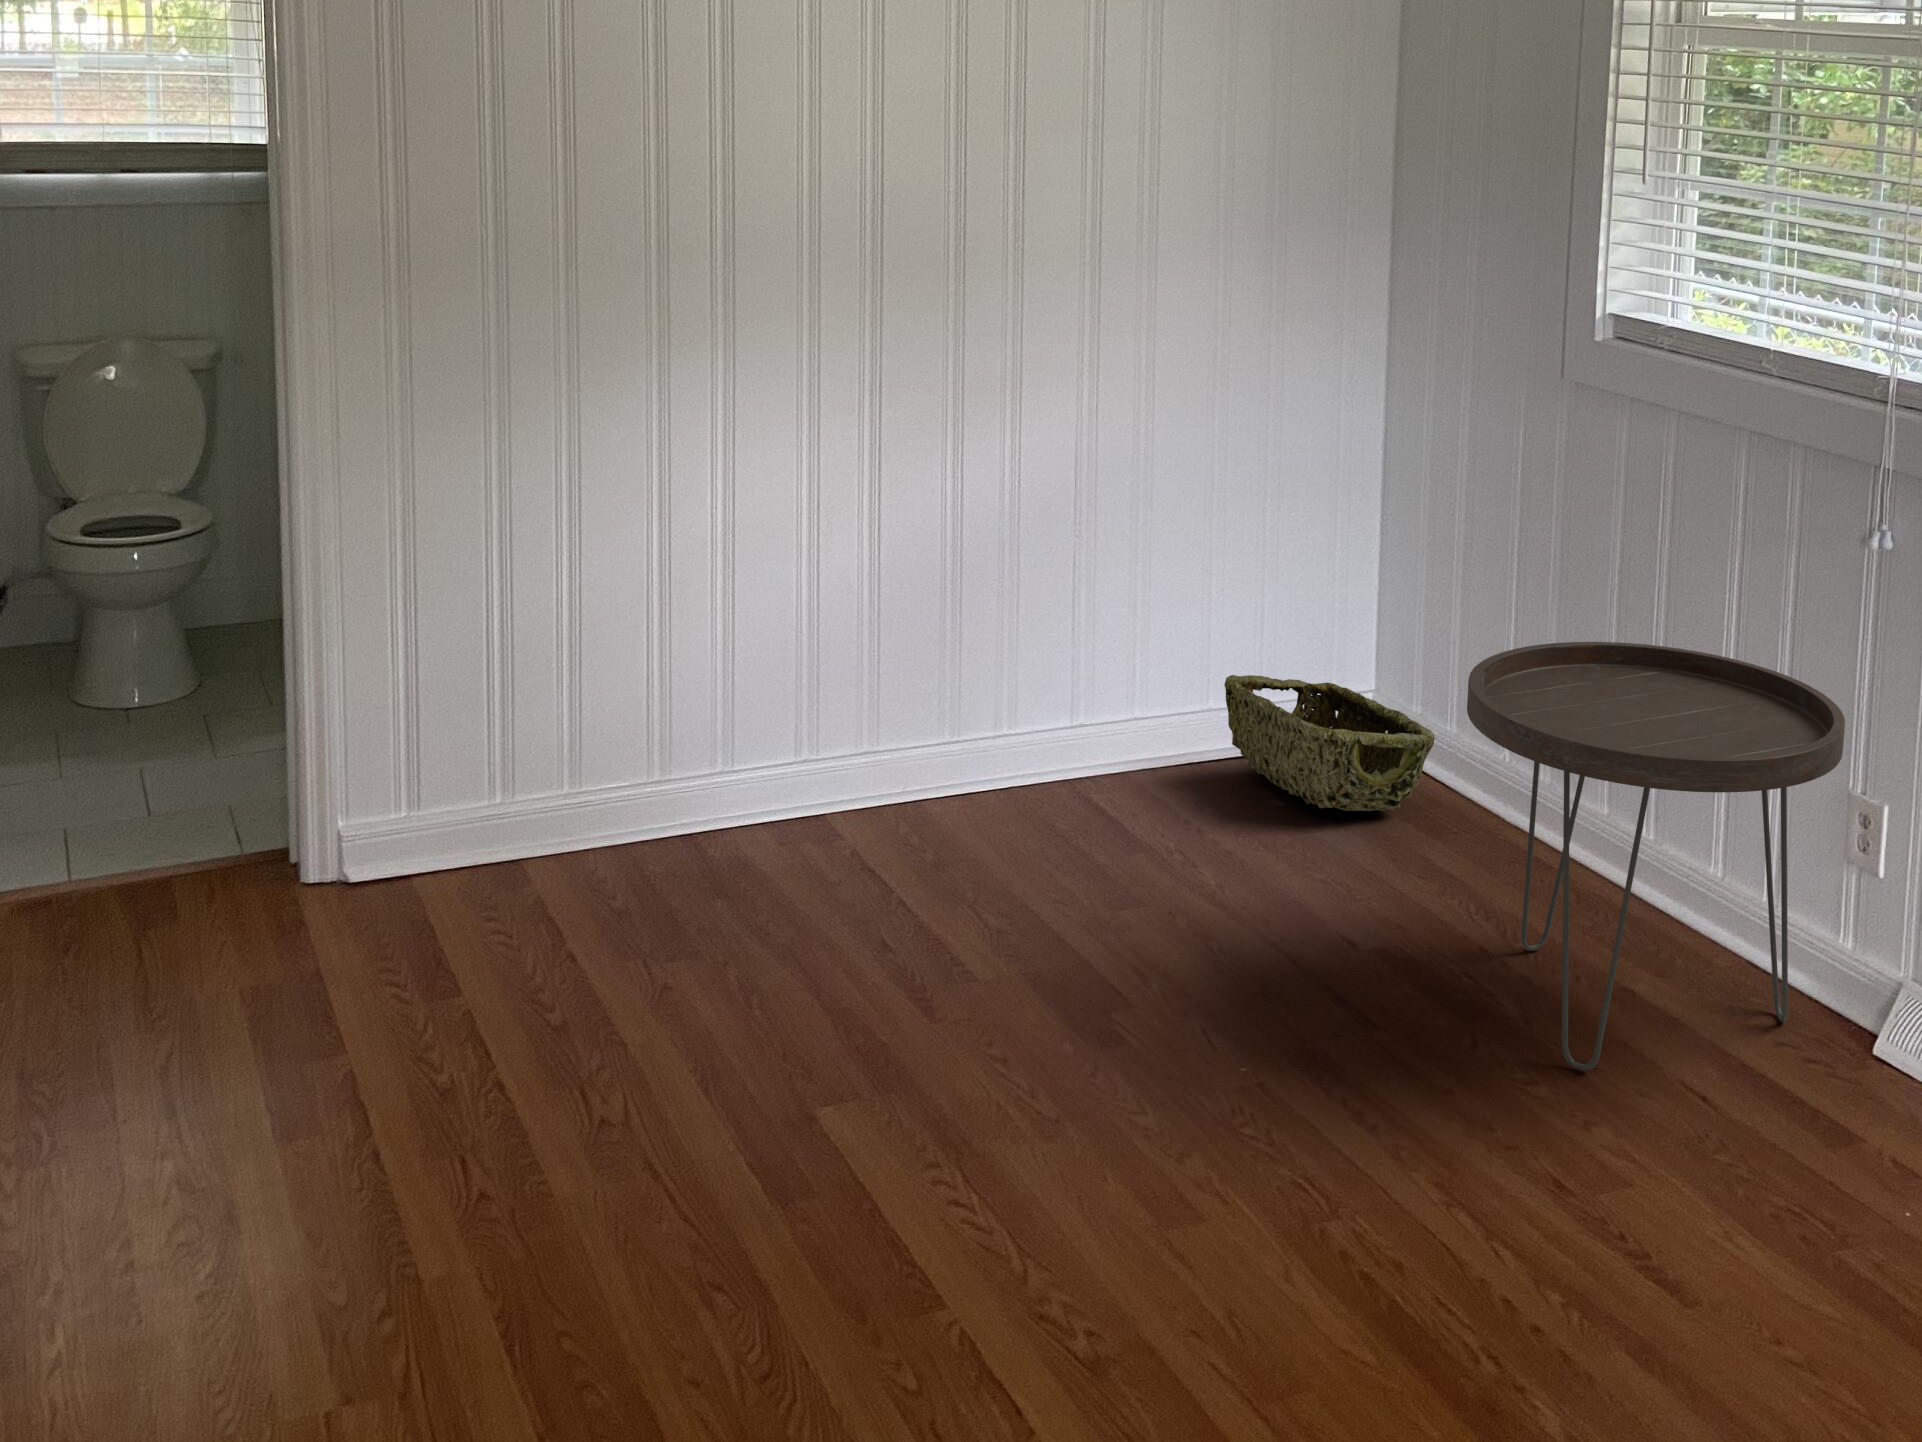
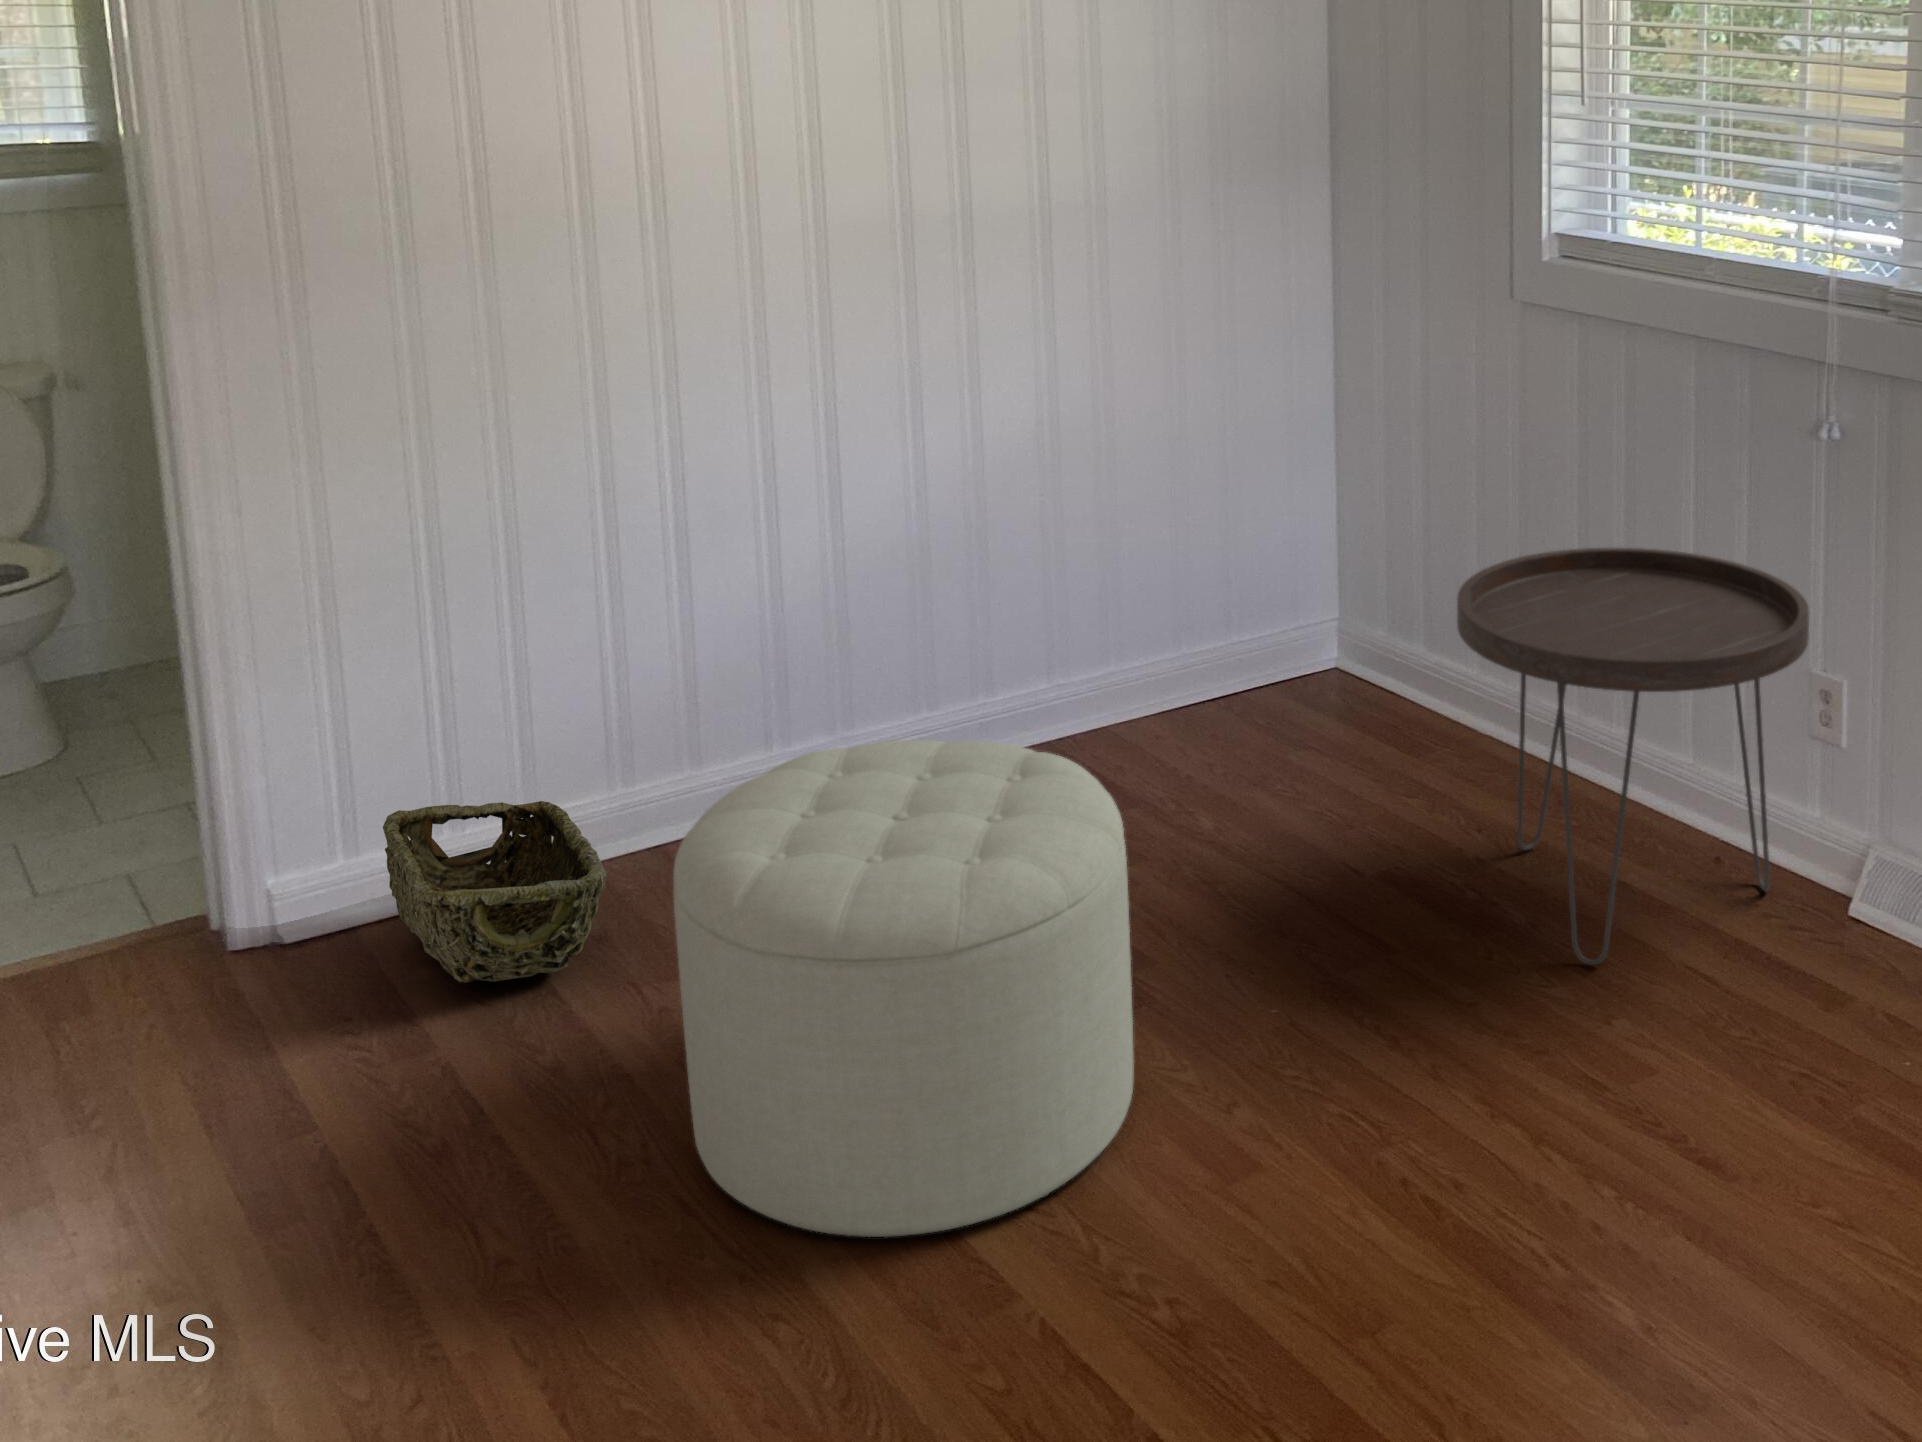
woven basket: present [1224,675,1435,811] -> present [383,801,607,983]
ottoman: none [669,757,1100,1228] -> present [673,740,1134,1237]

